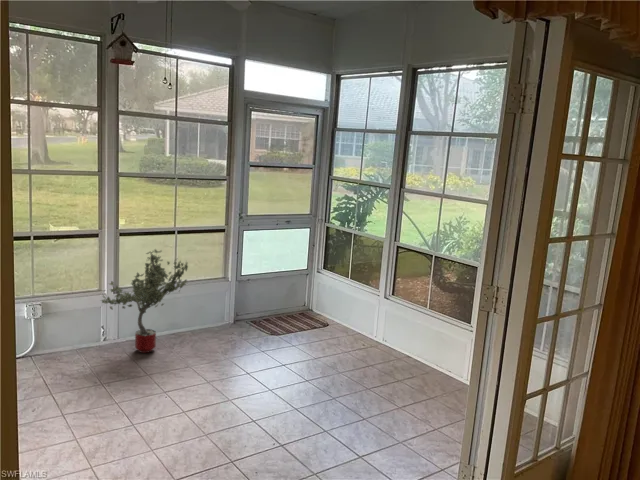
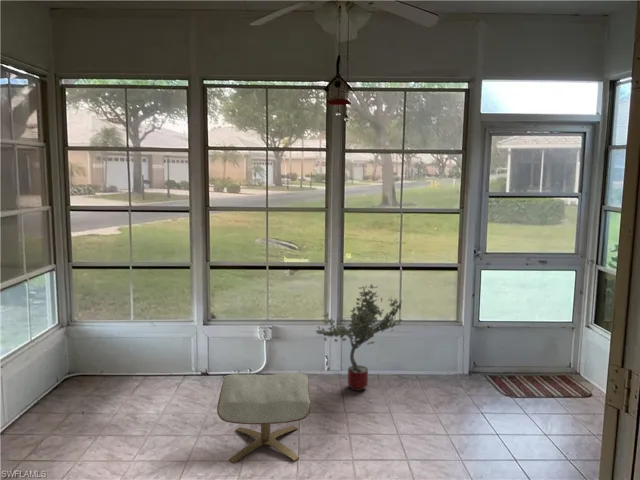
ottoman: none [33,340,144,438] -> present [217,373,311,463]

